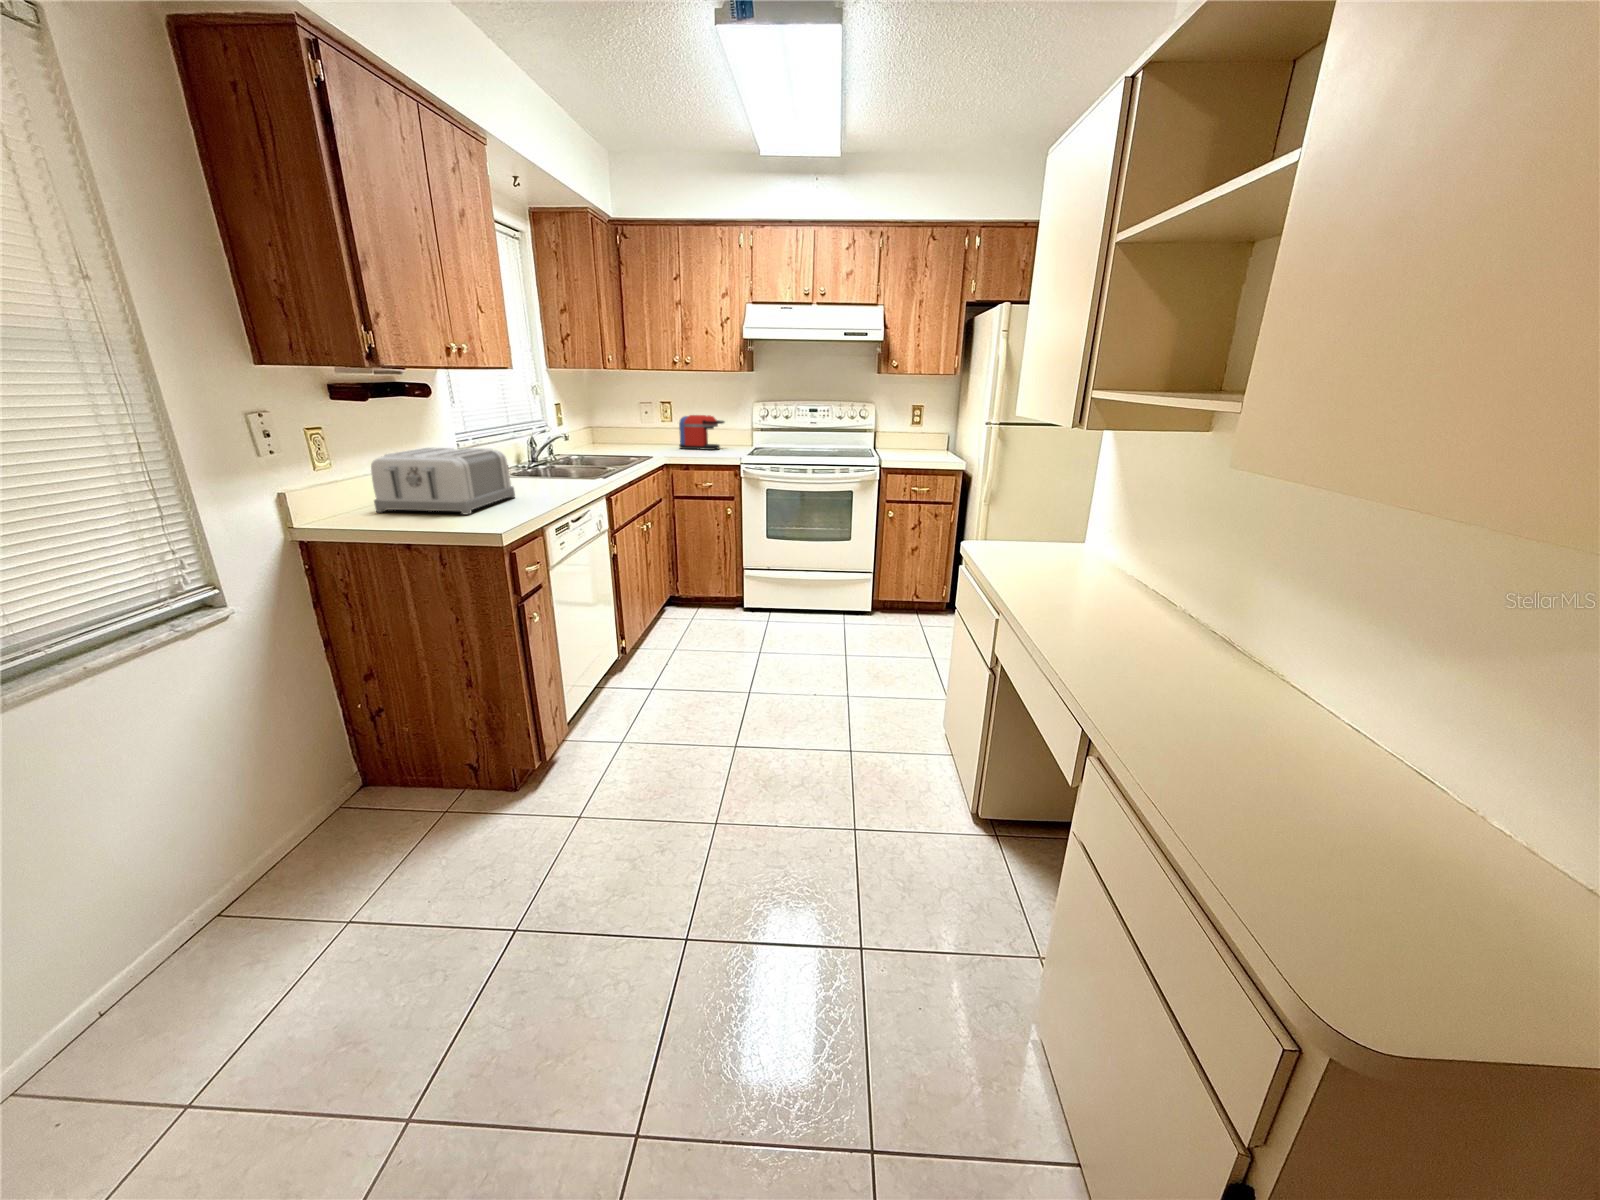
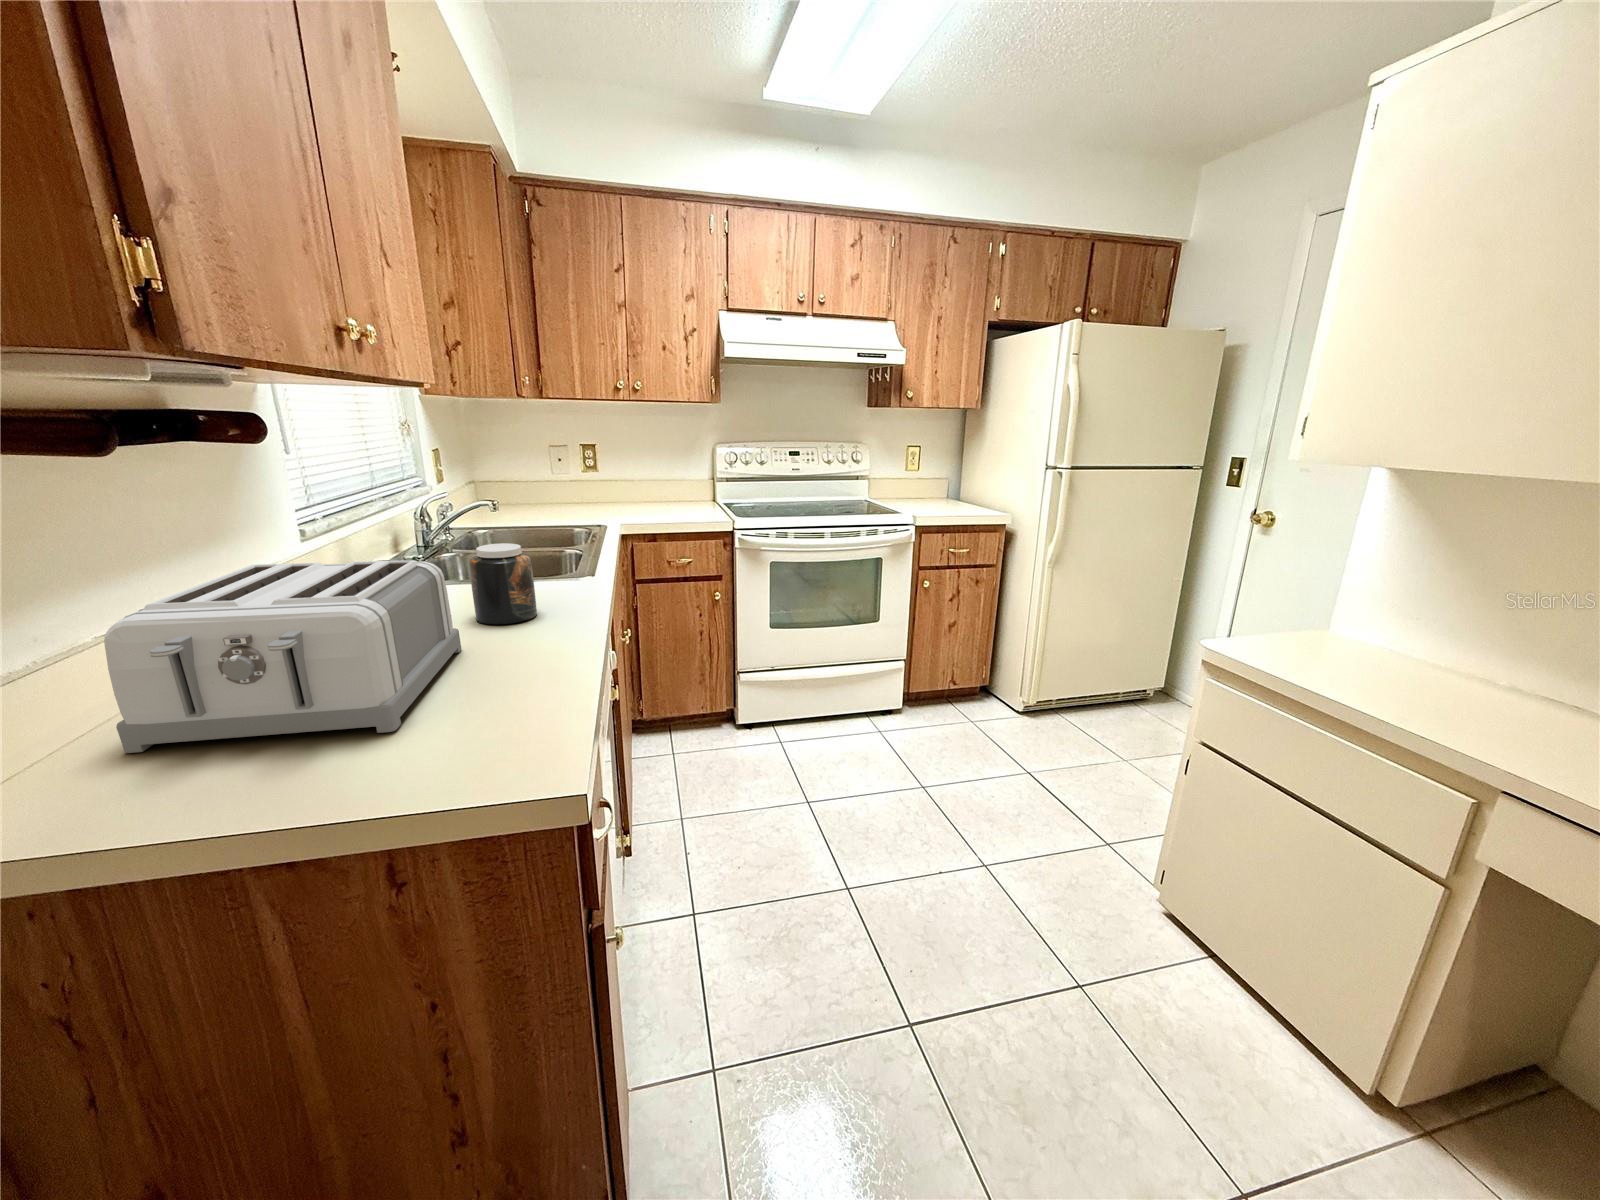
coffee maker: present [679,415,724,450] -> none [619,460,684,507]
jar: none [528,450,563,491] -> present [469,543,537,624]

